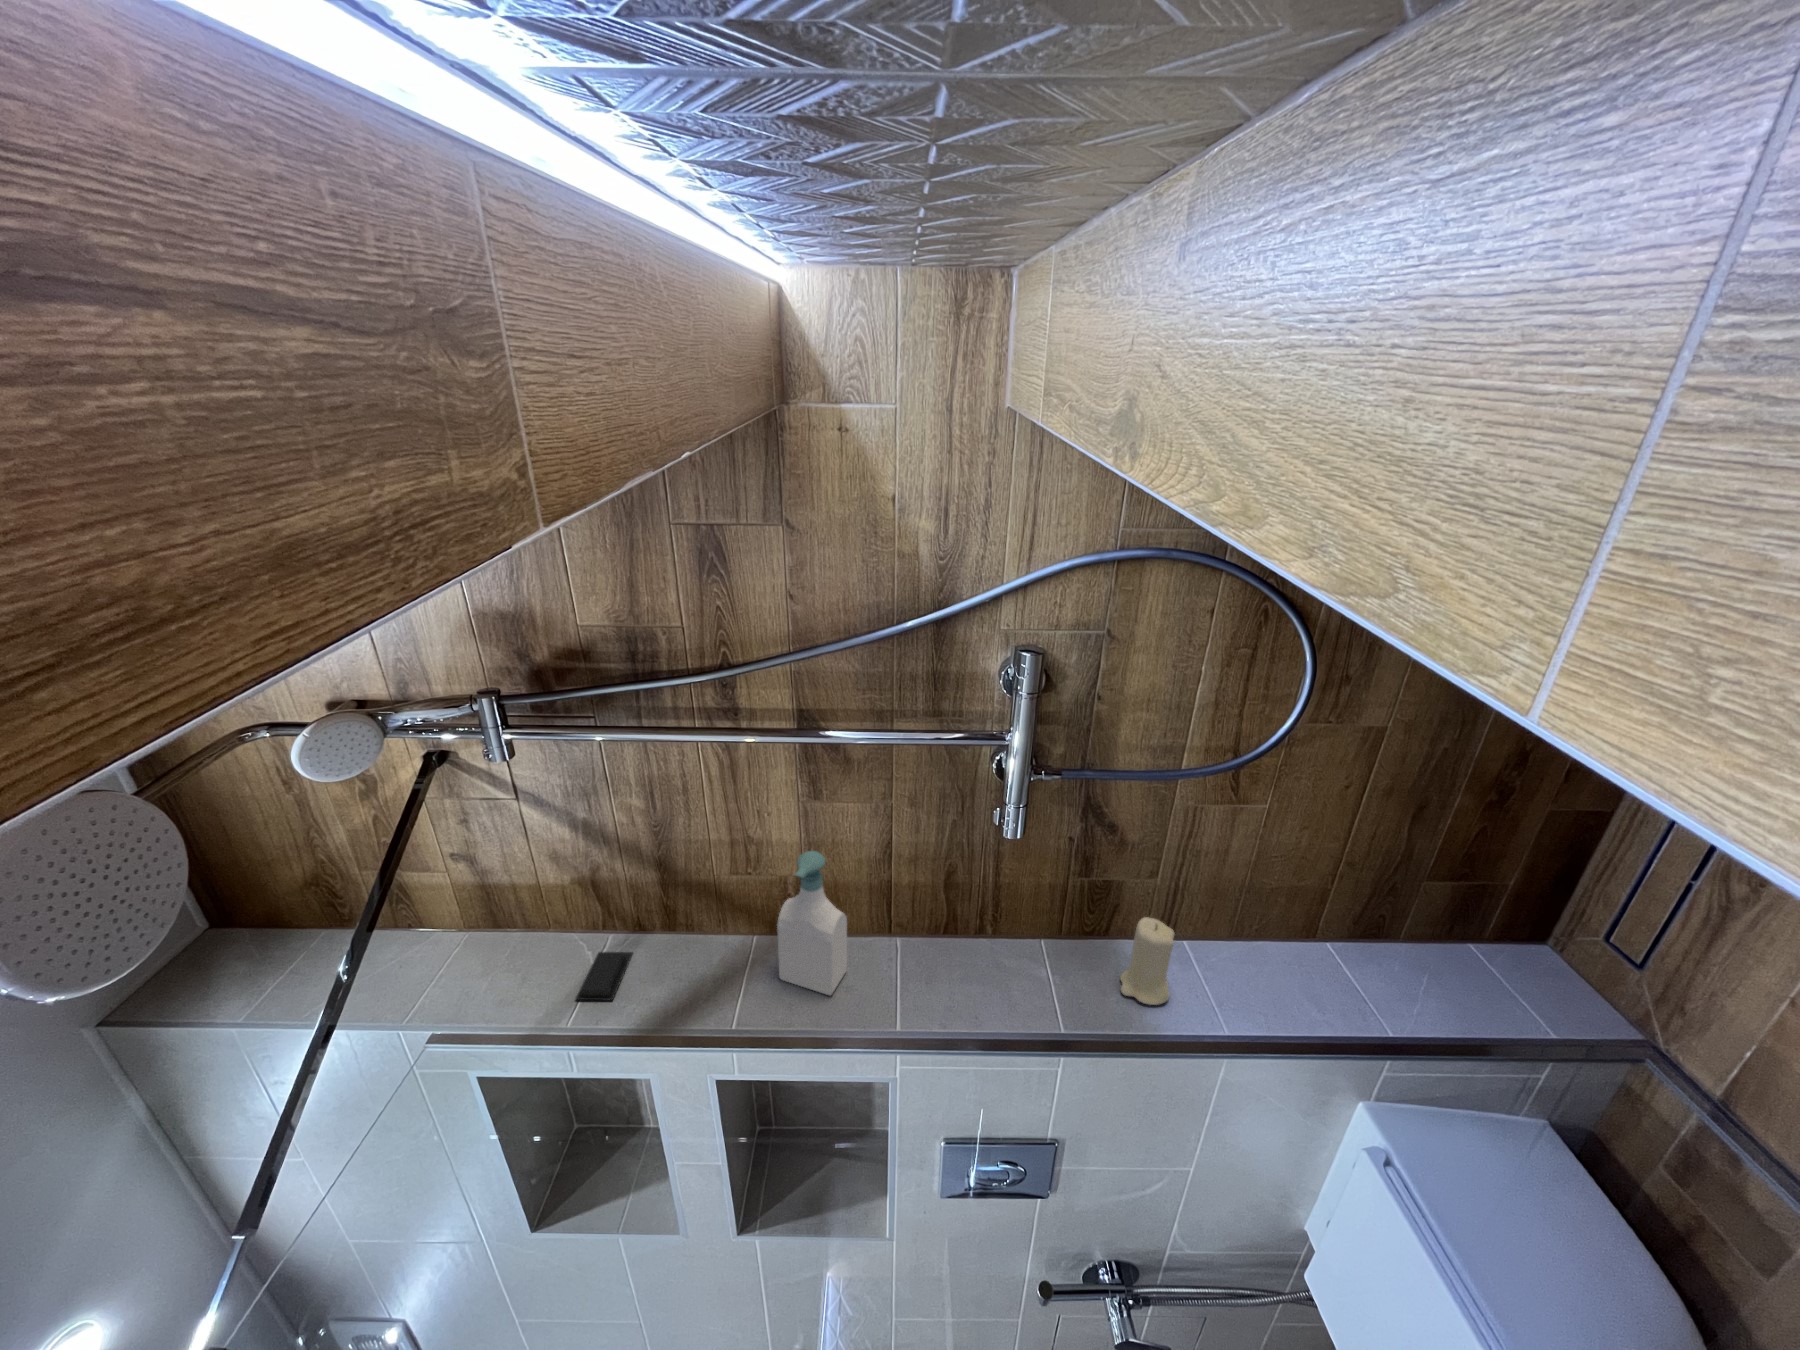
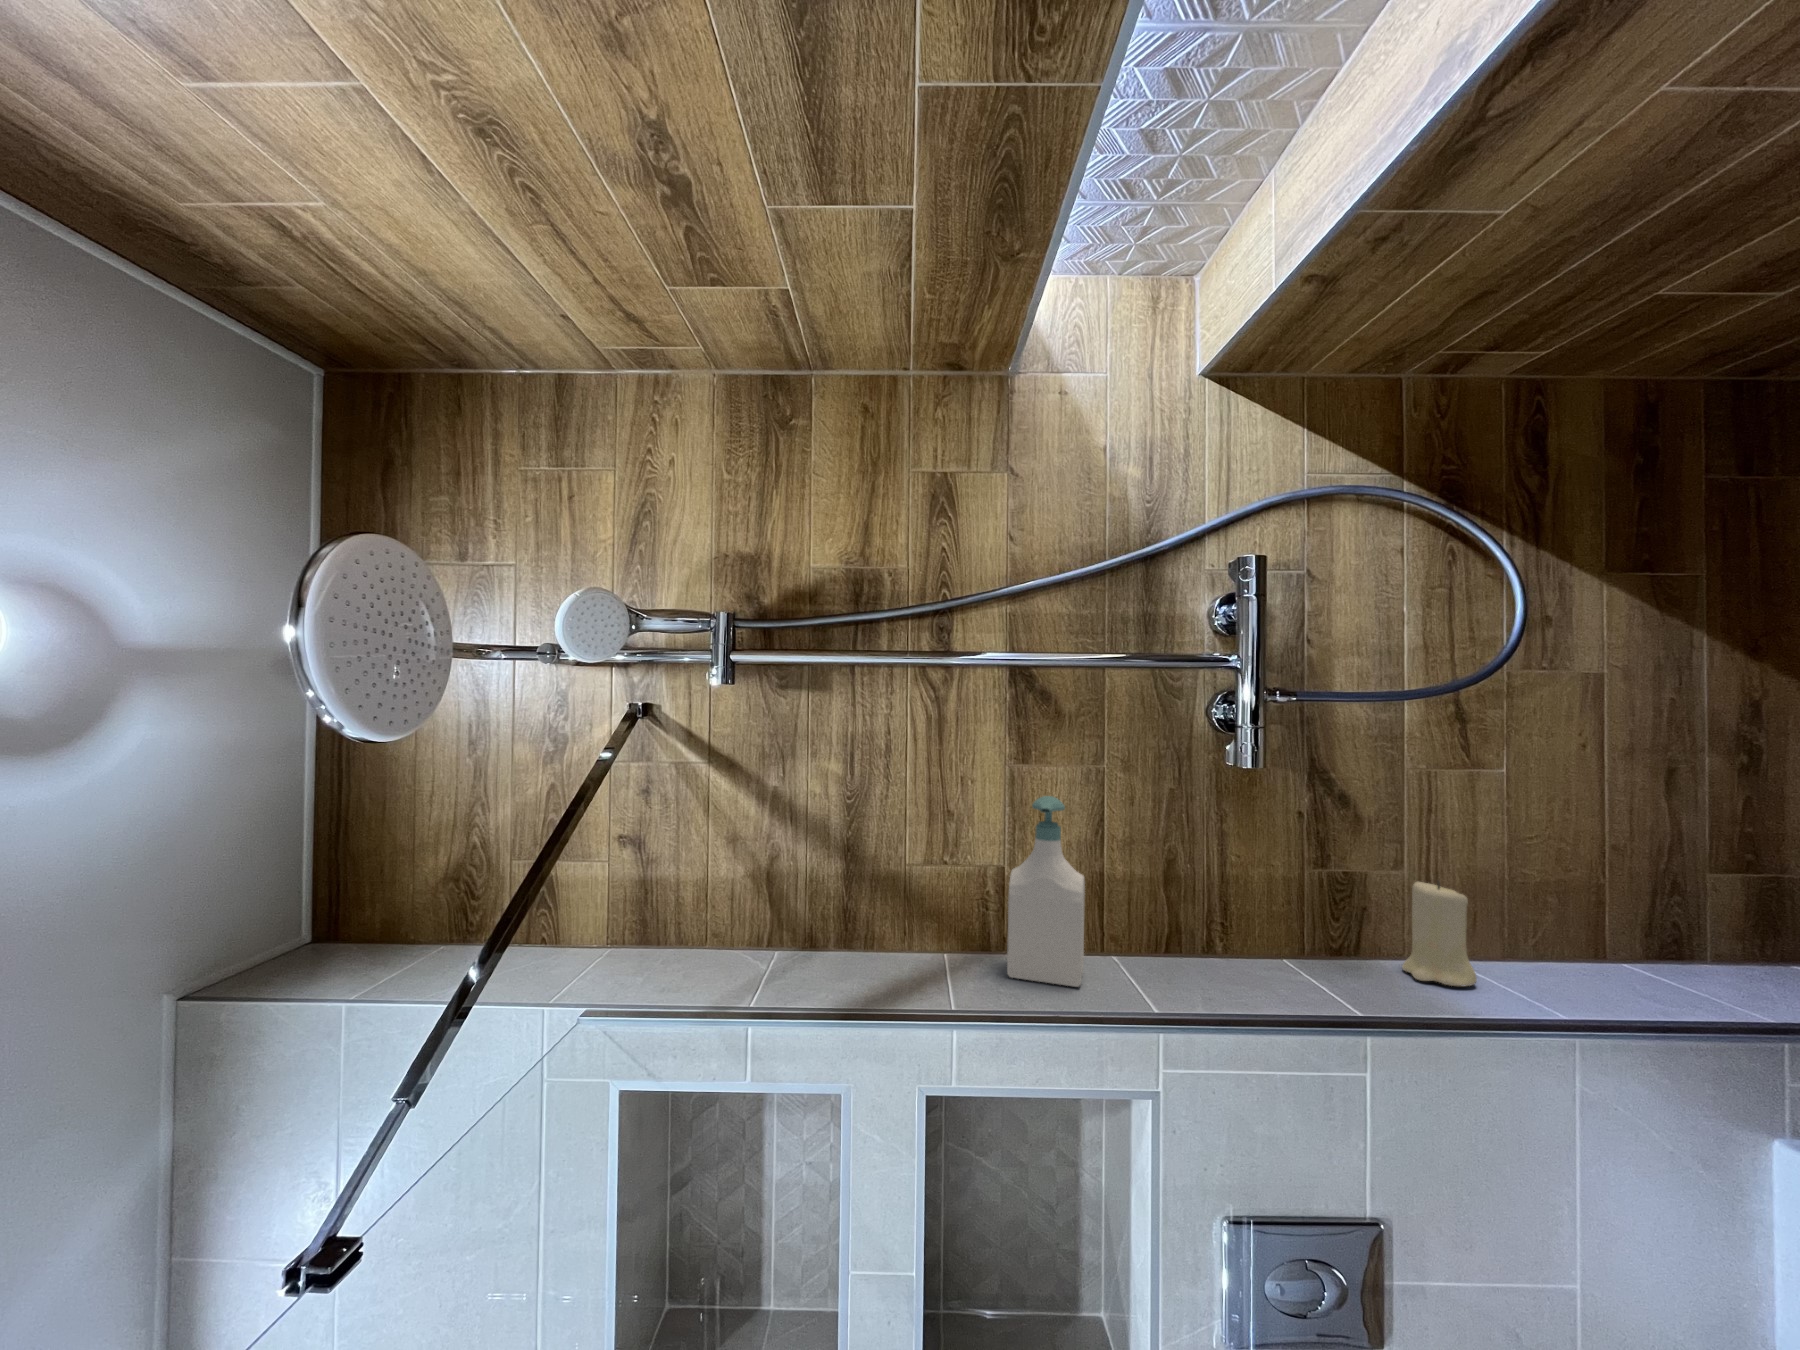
soap bar: present [576,952,633,1000] -> none [764,956,816,995]

